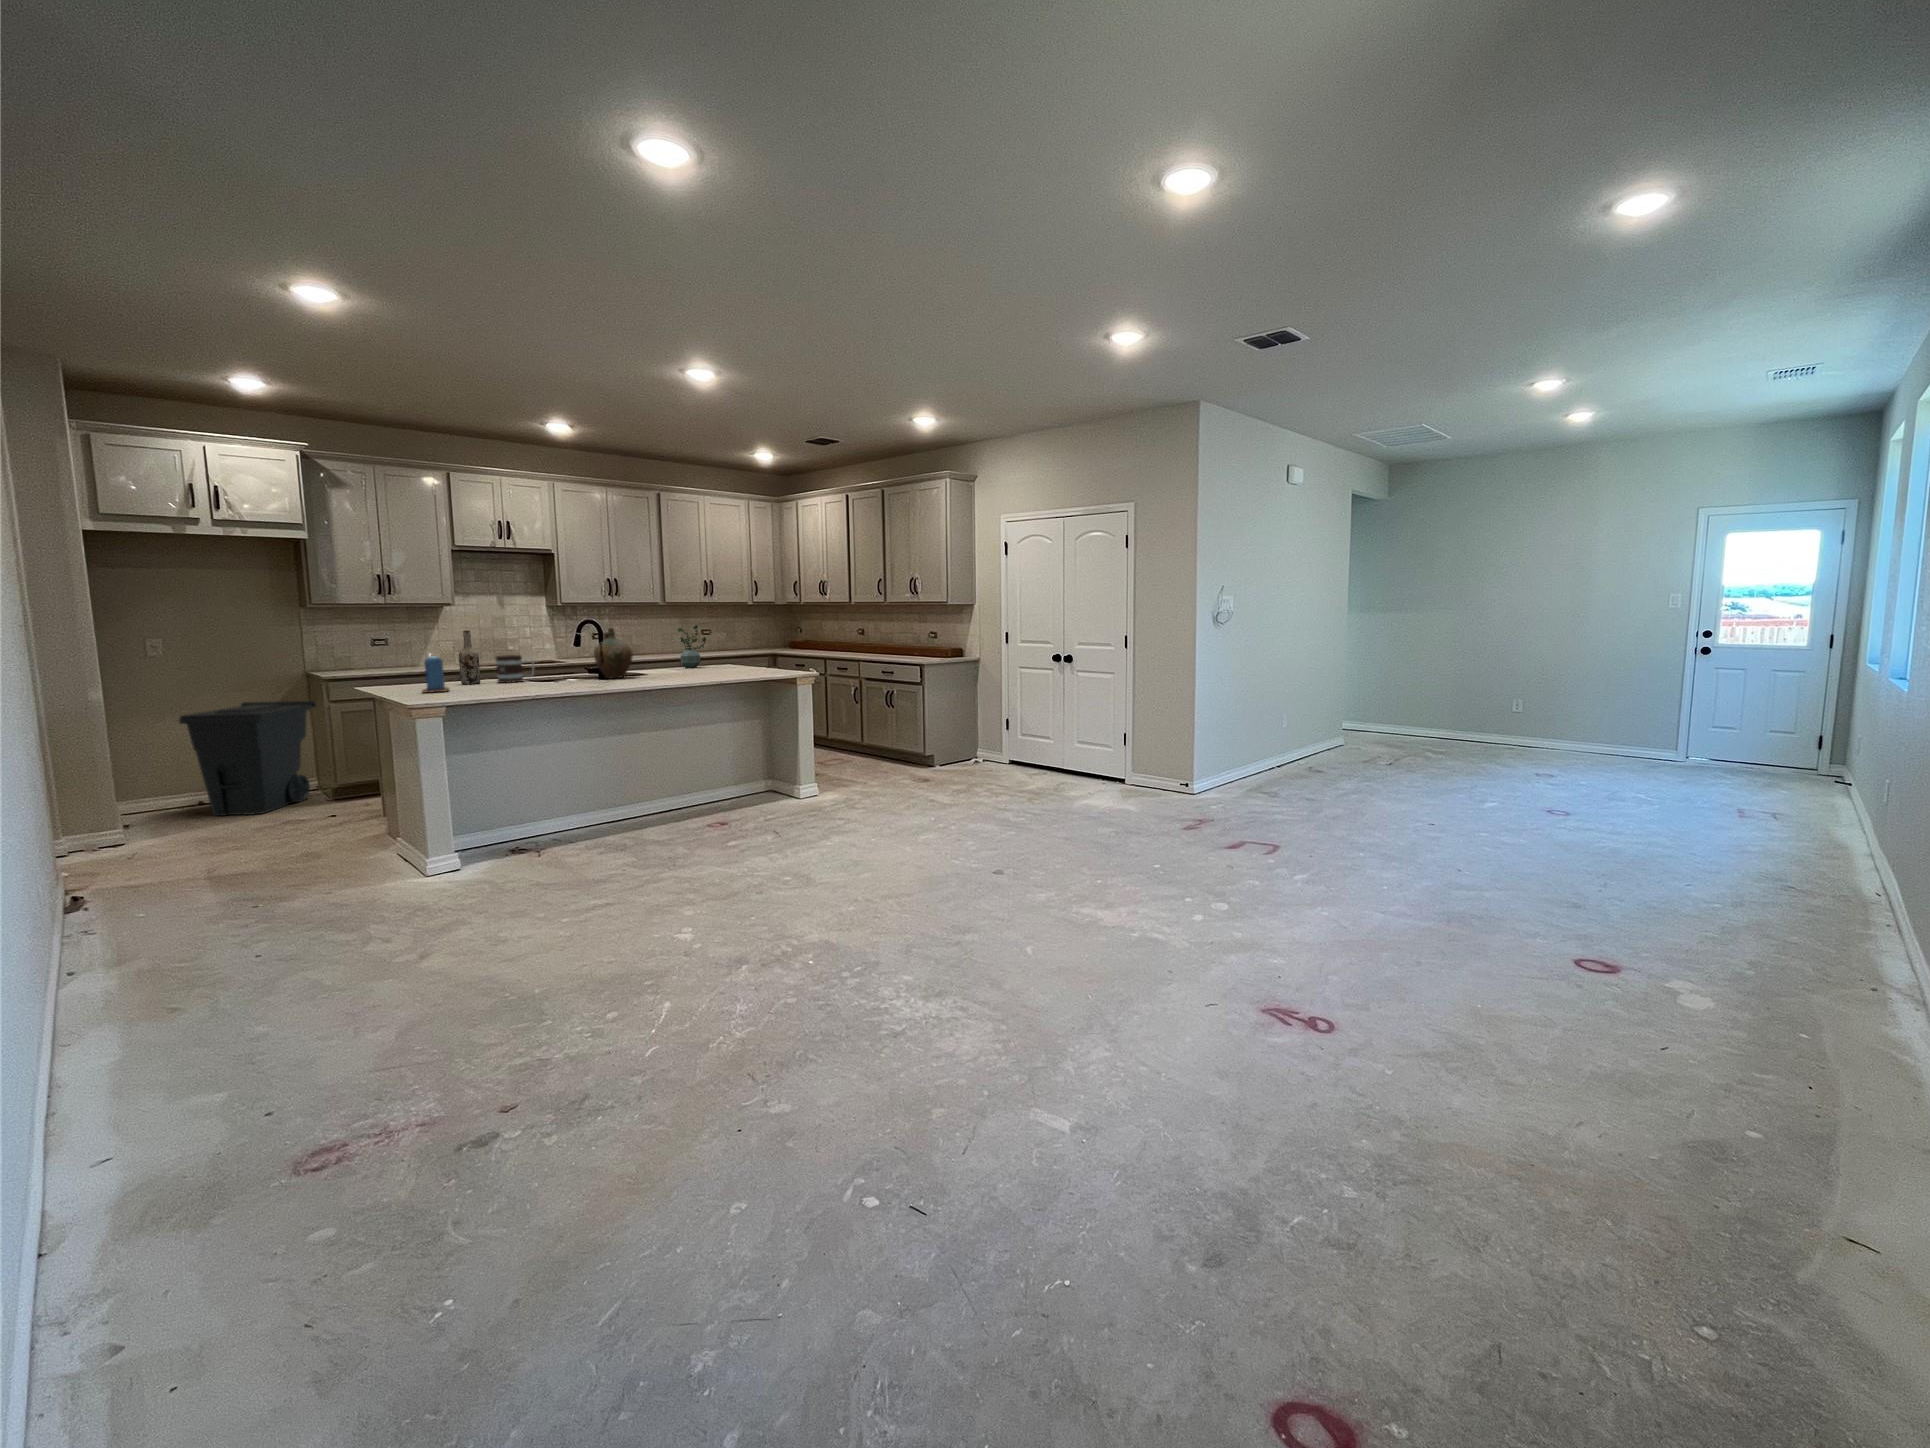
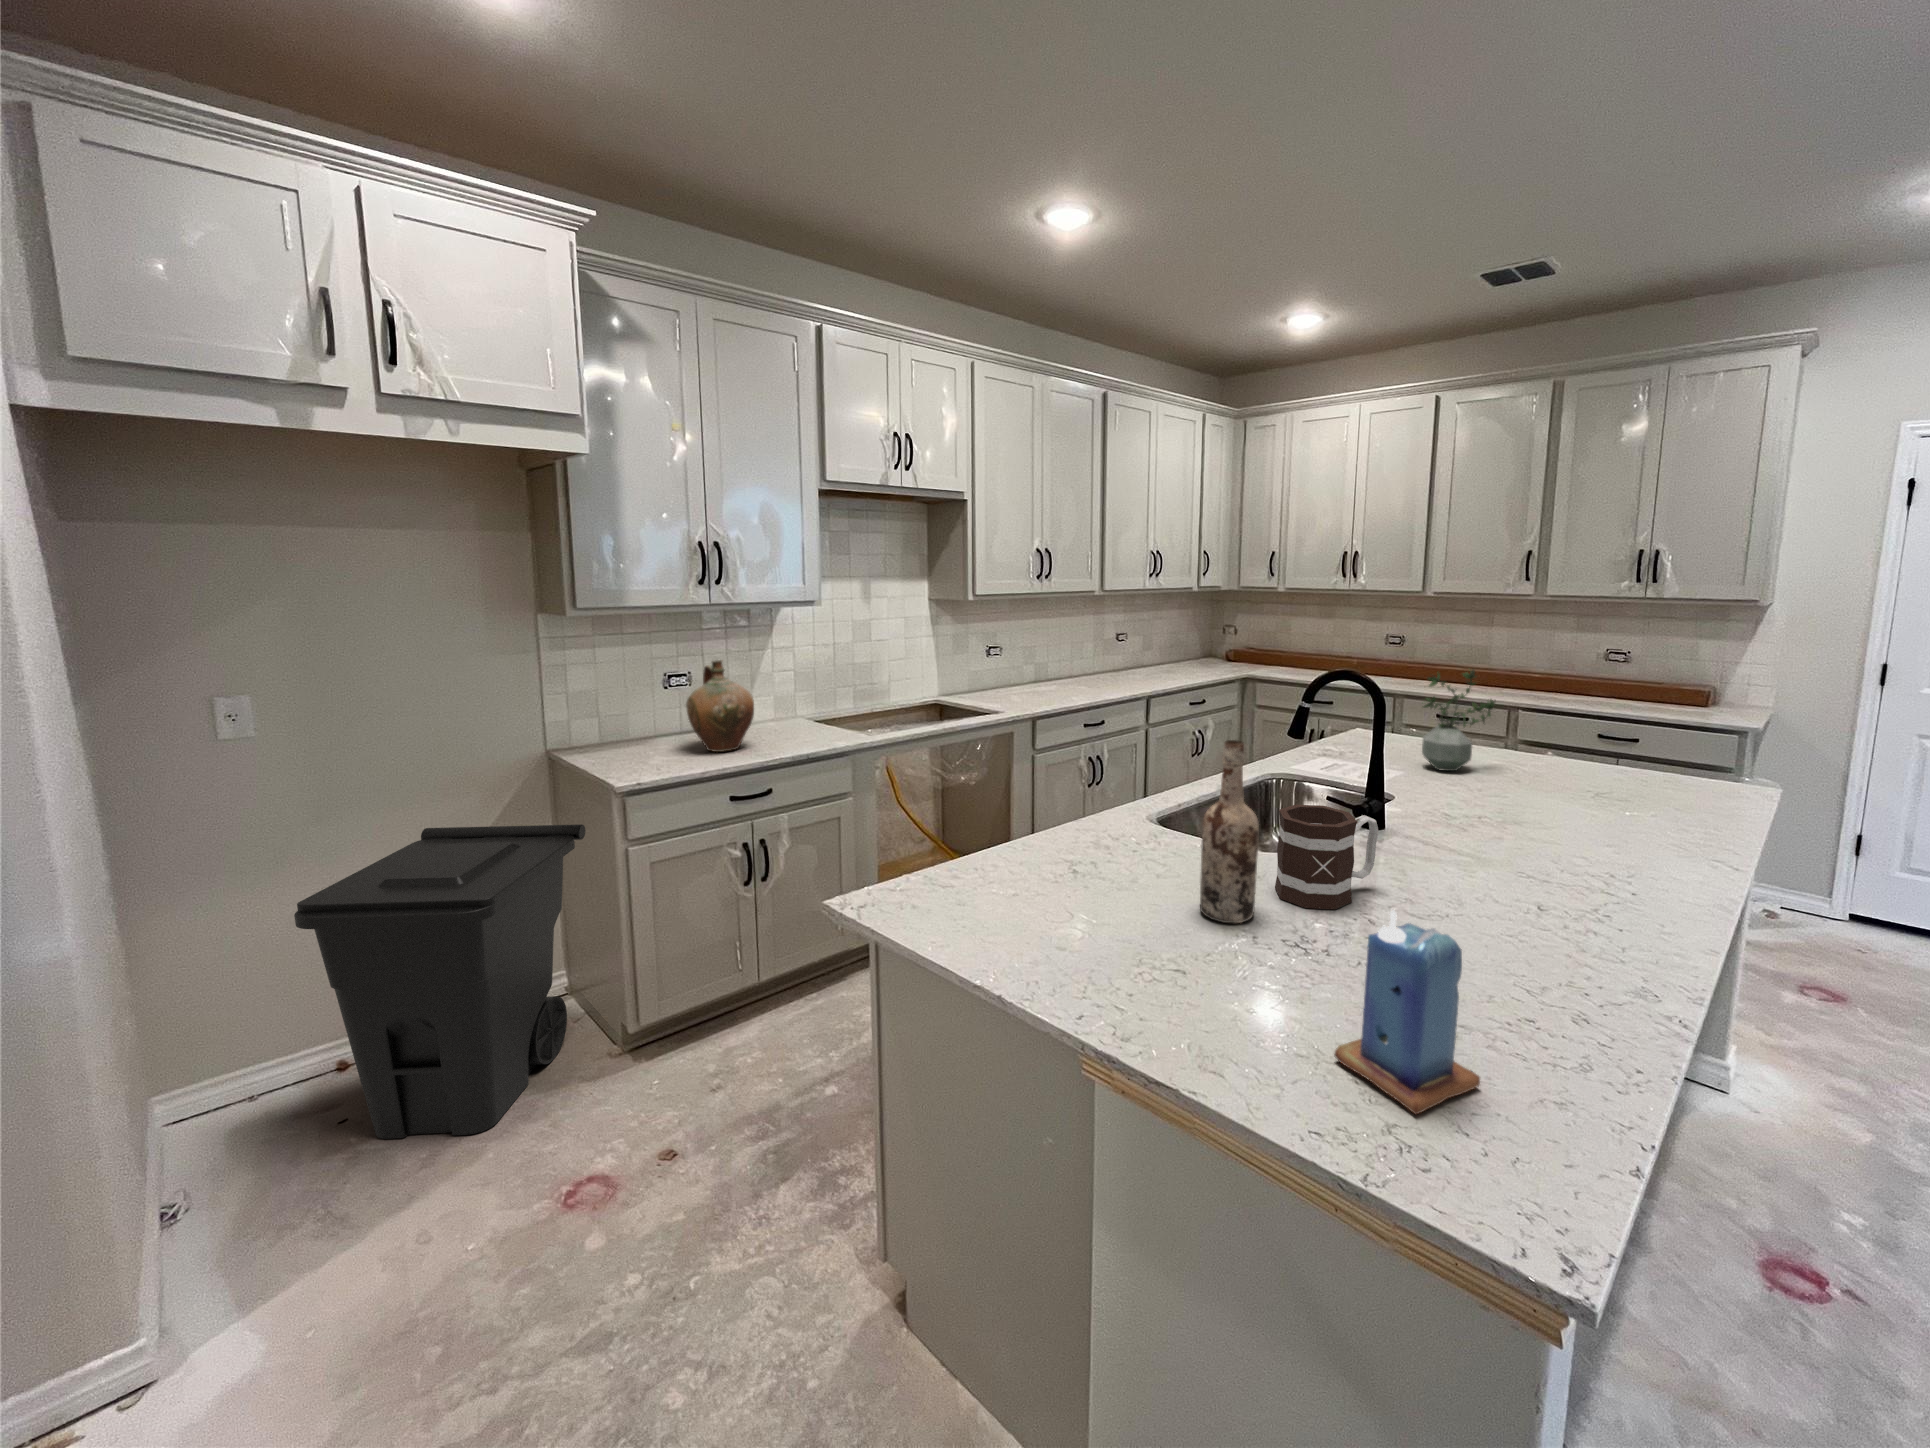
ceramic jug: present [594,628,633,678] -> present [686,660,754,752]

